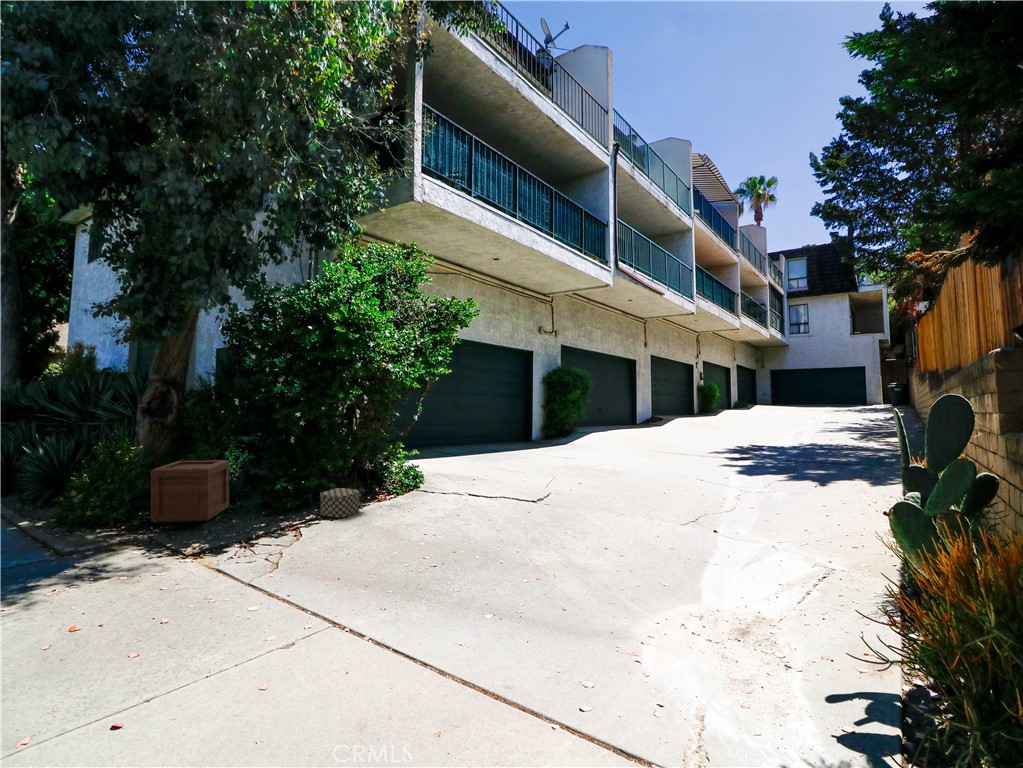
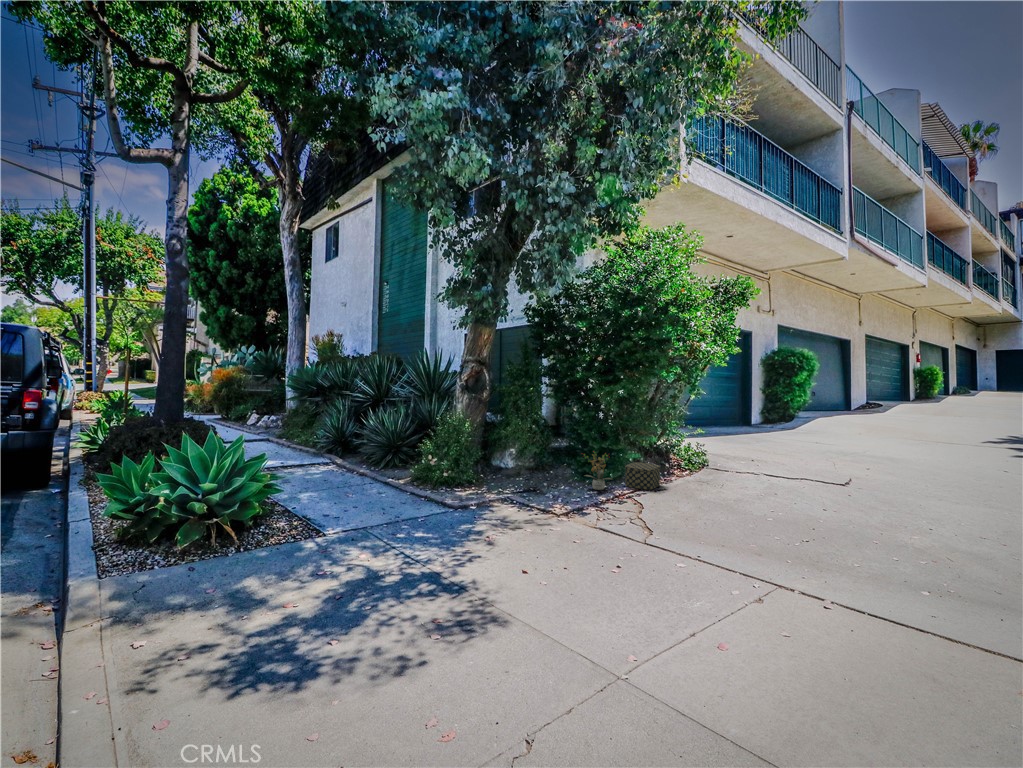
wooden crate: present [150,460,229,523] -> none [485,433,535,486]
potted plant: none [267,479,301,521] -> present [584,452,612,490]

